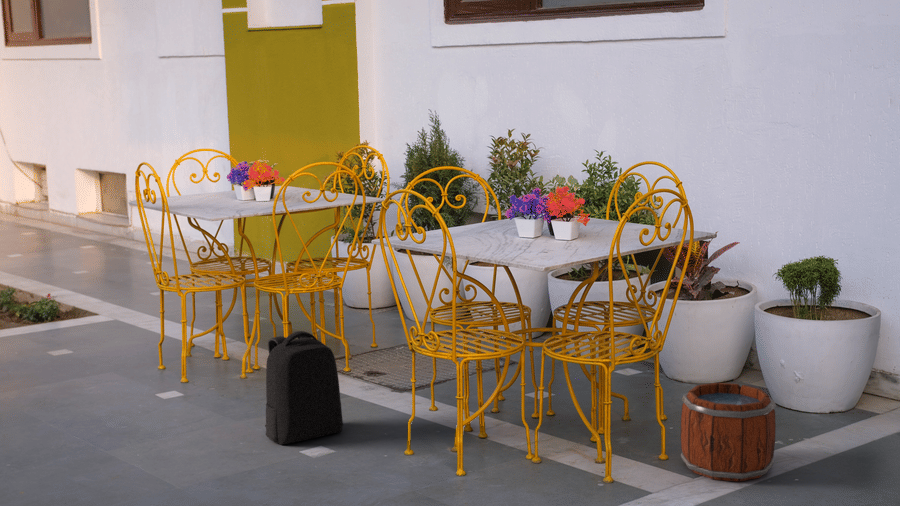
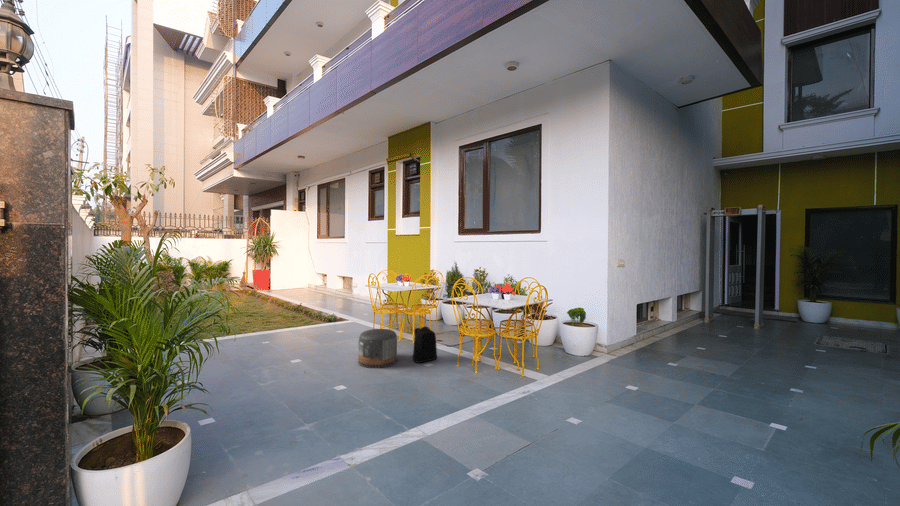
pouf: none [87,342,215,464] -> present [358,329,397,368]
bucket: present [681,383,776,481] -> none [545,346,575,377]

